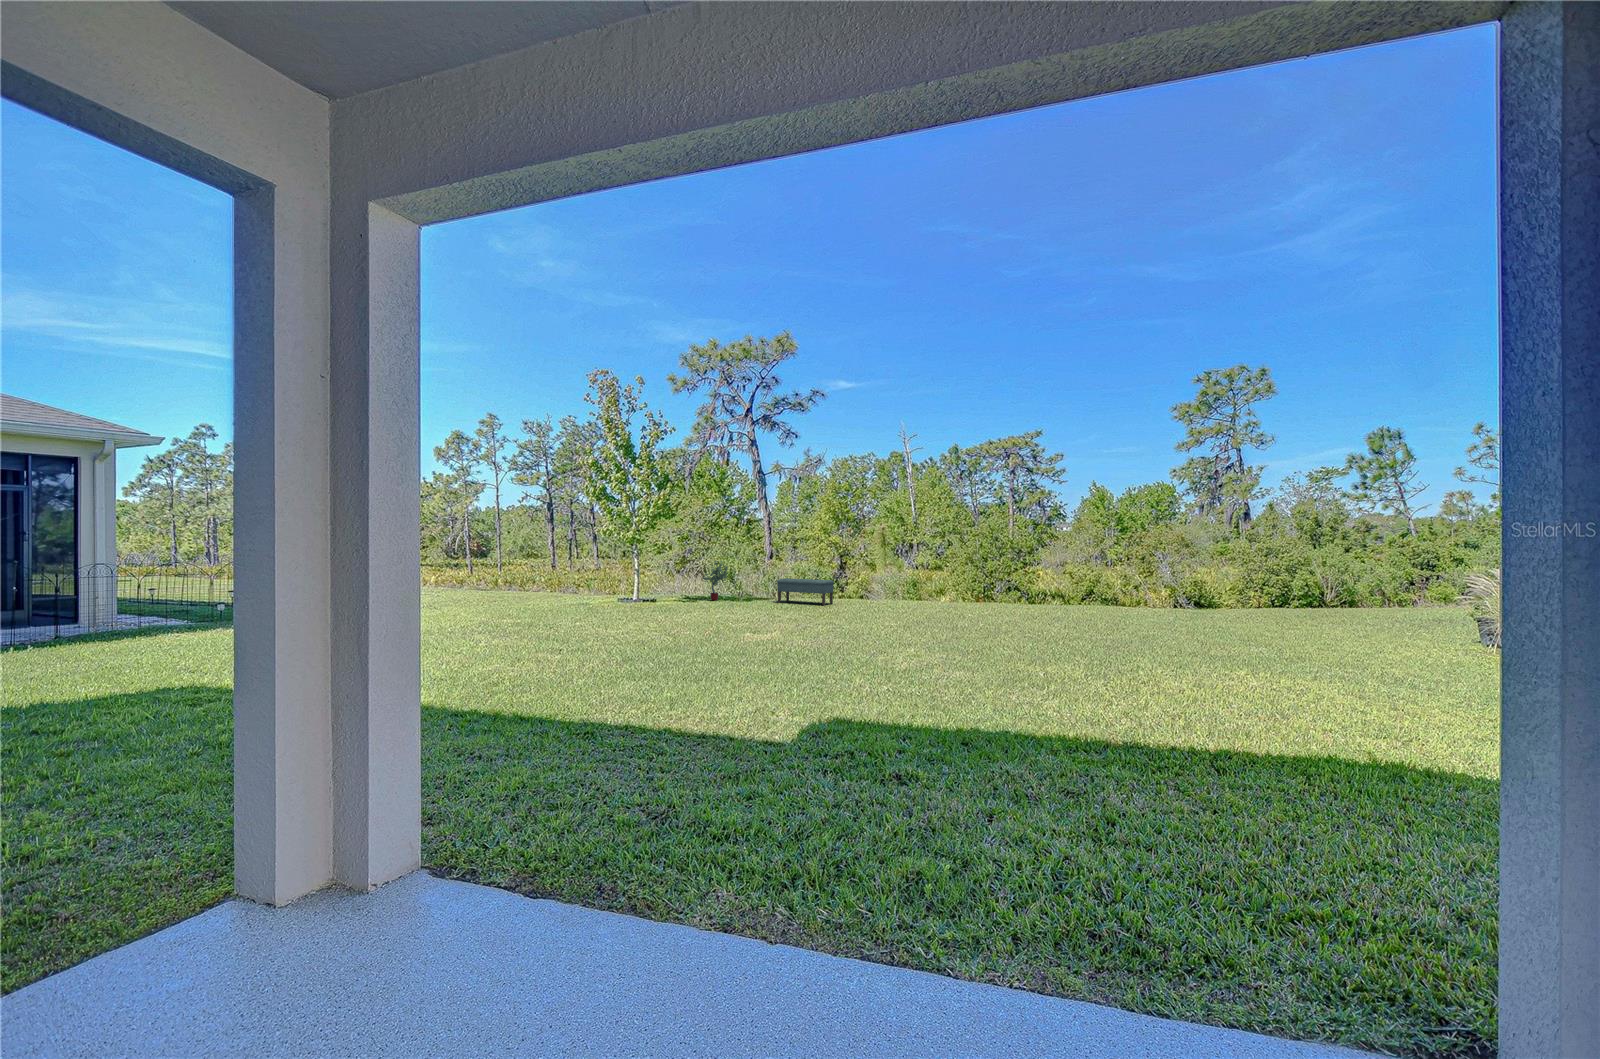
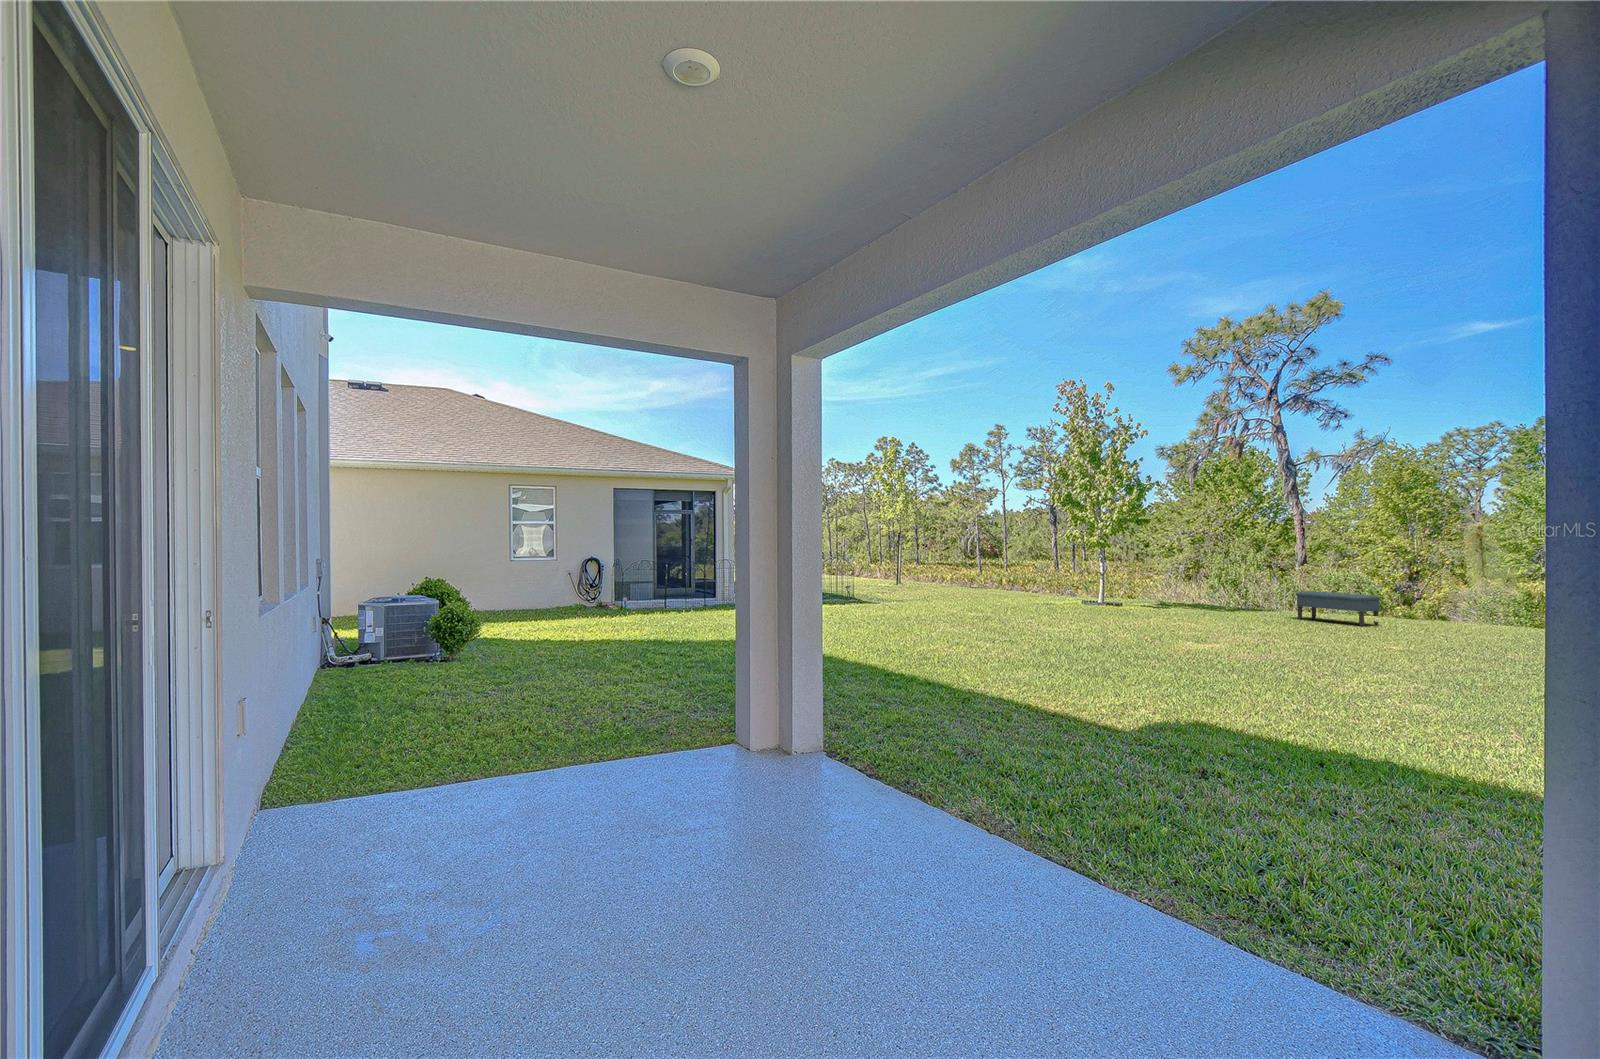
potted tree: present [703,561,728,601] -> none [1201,568,1234,612]

